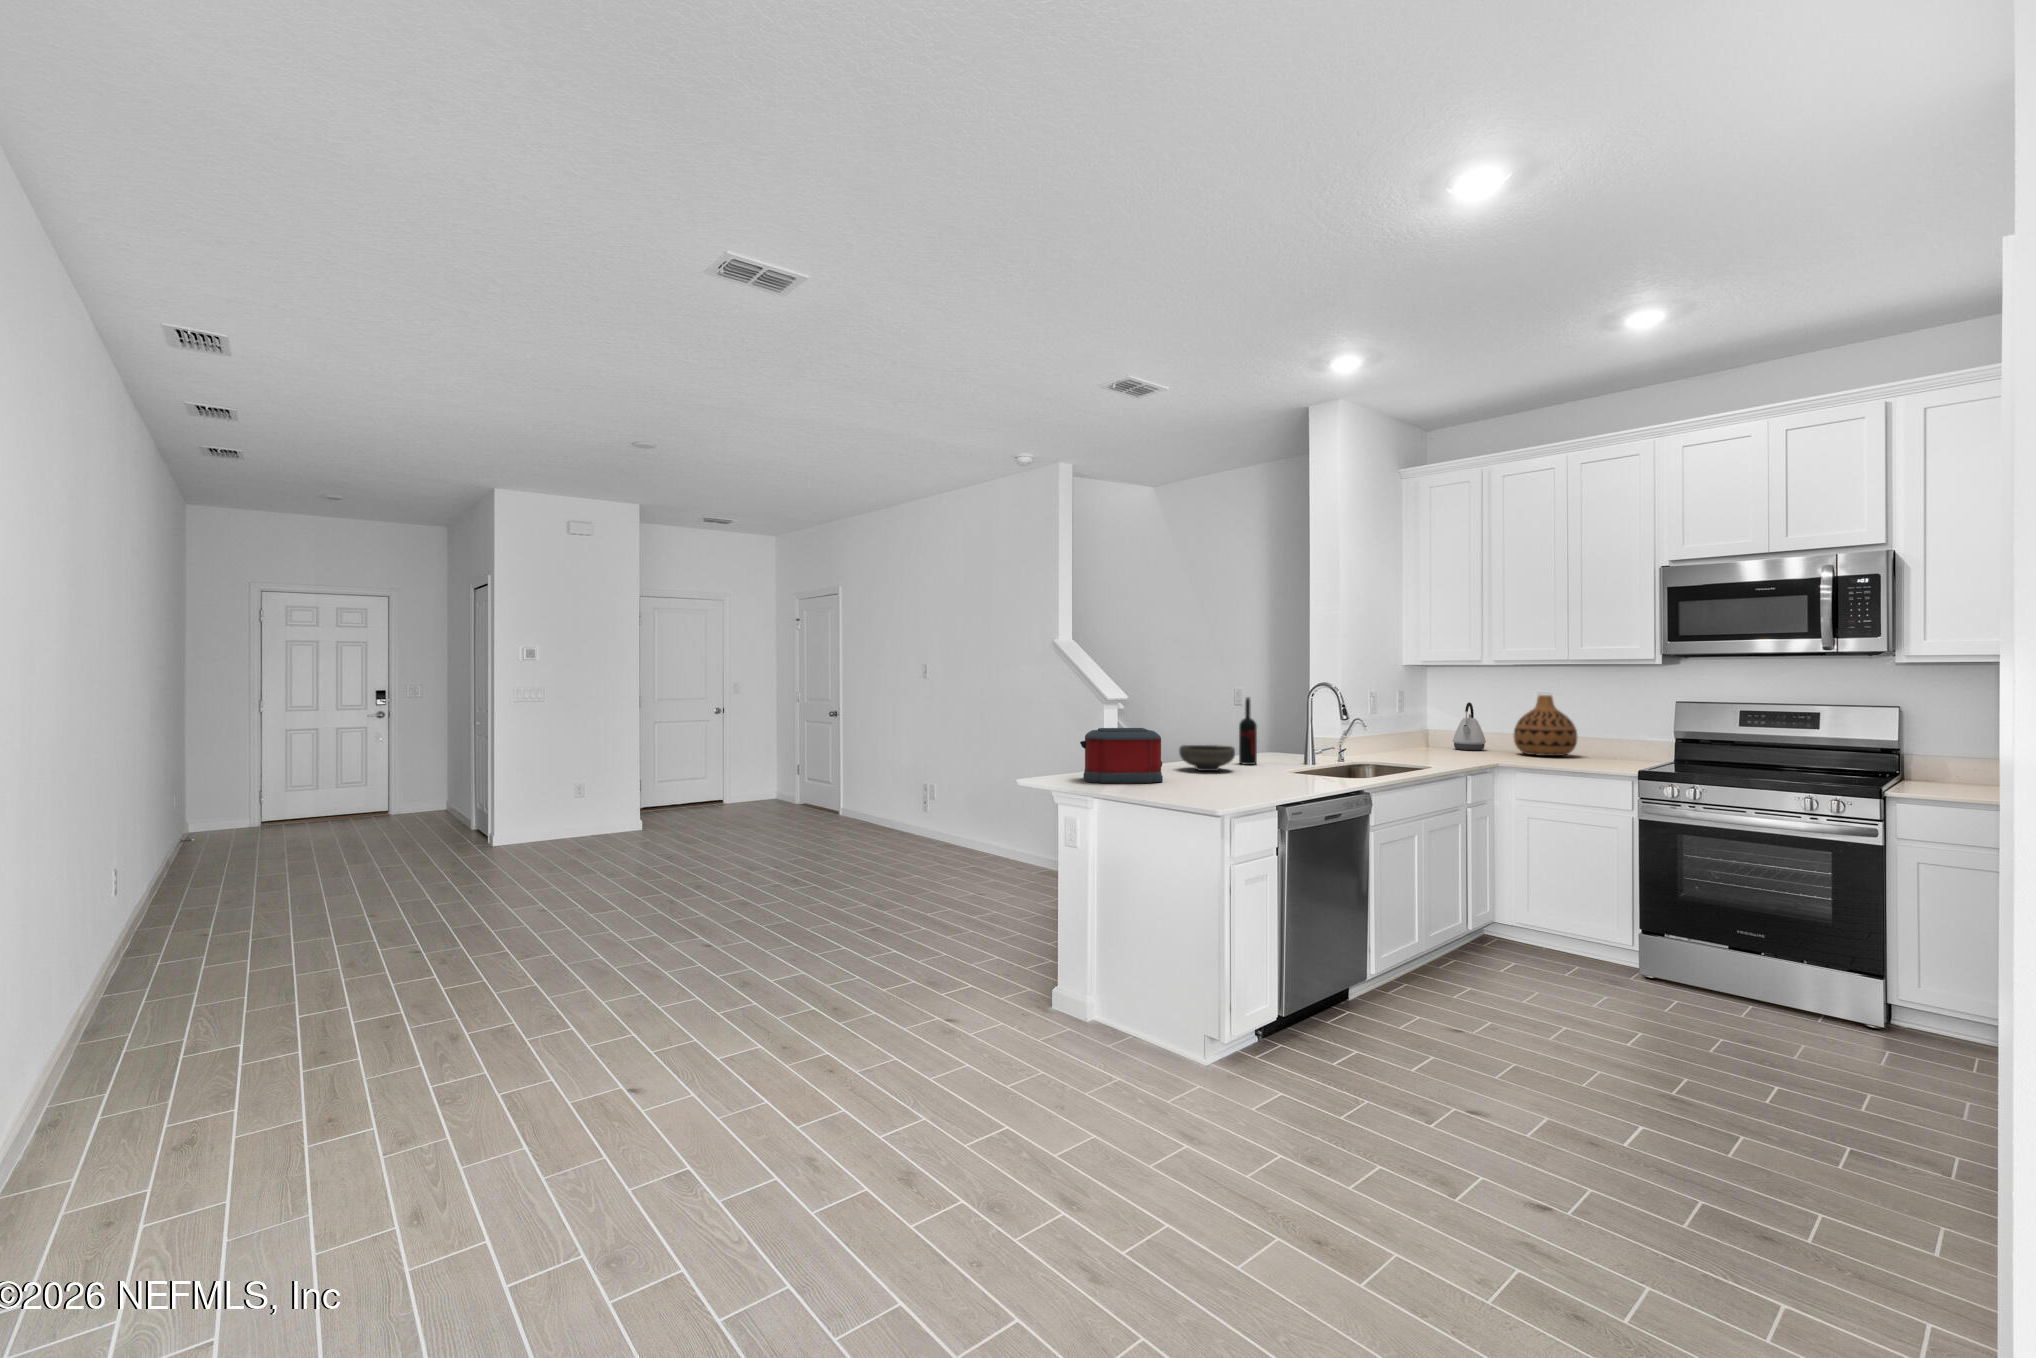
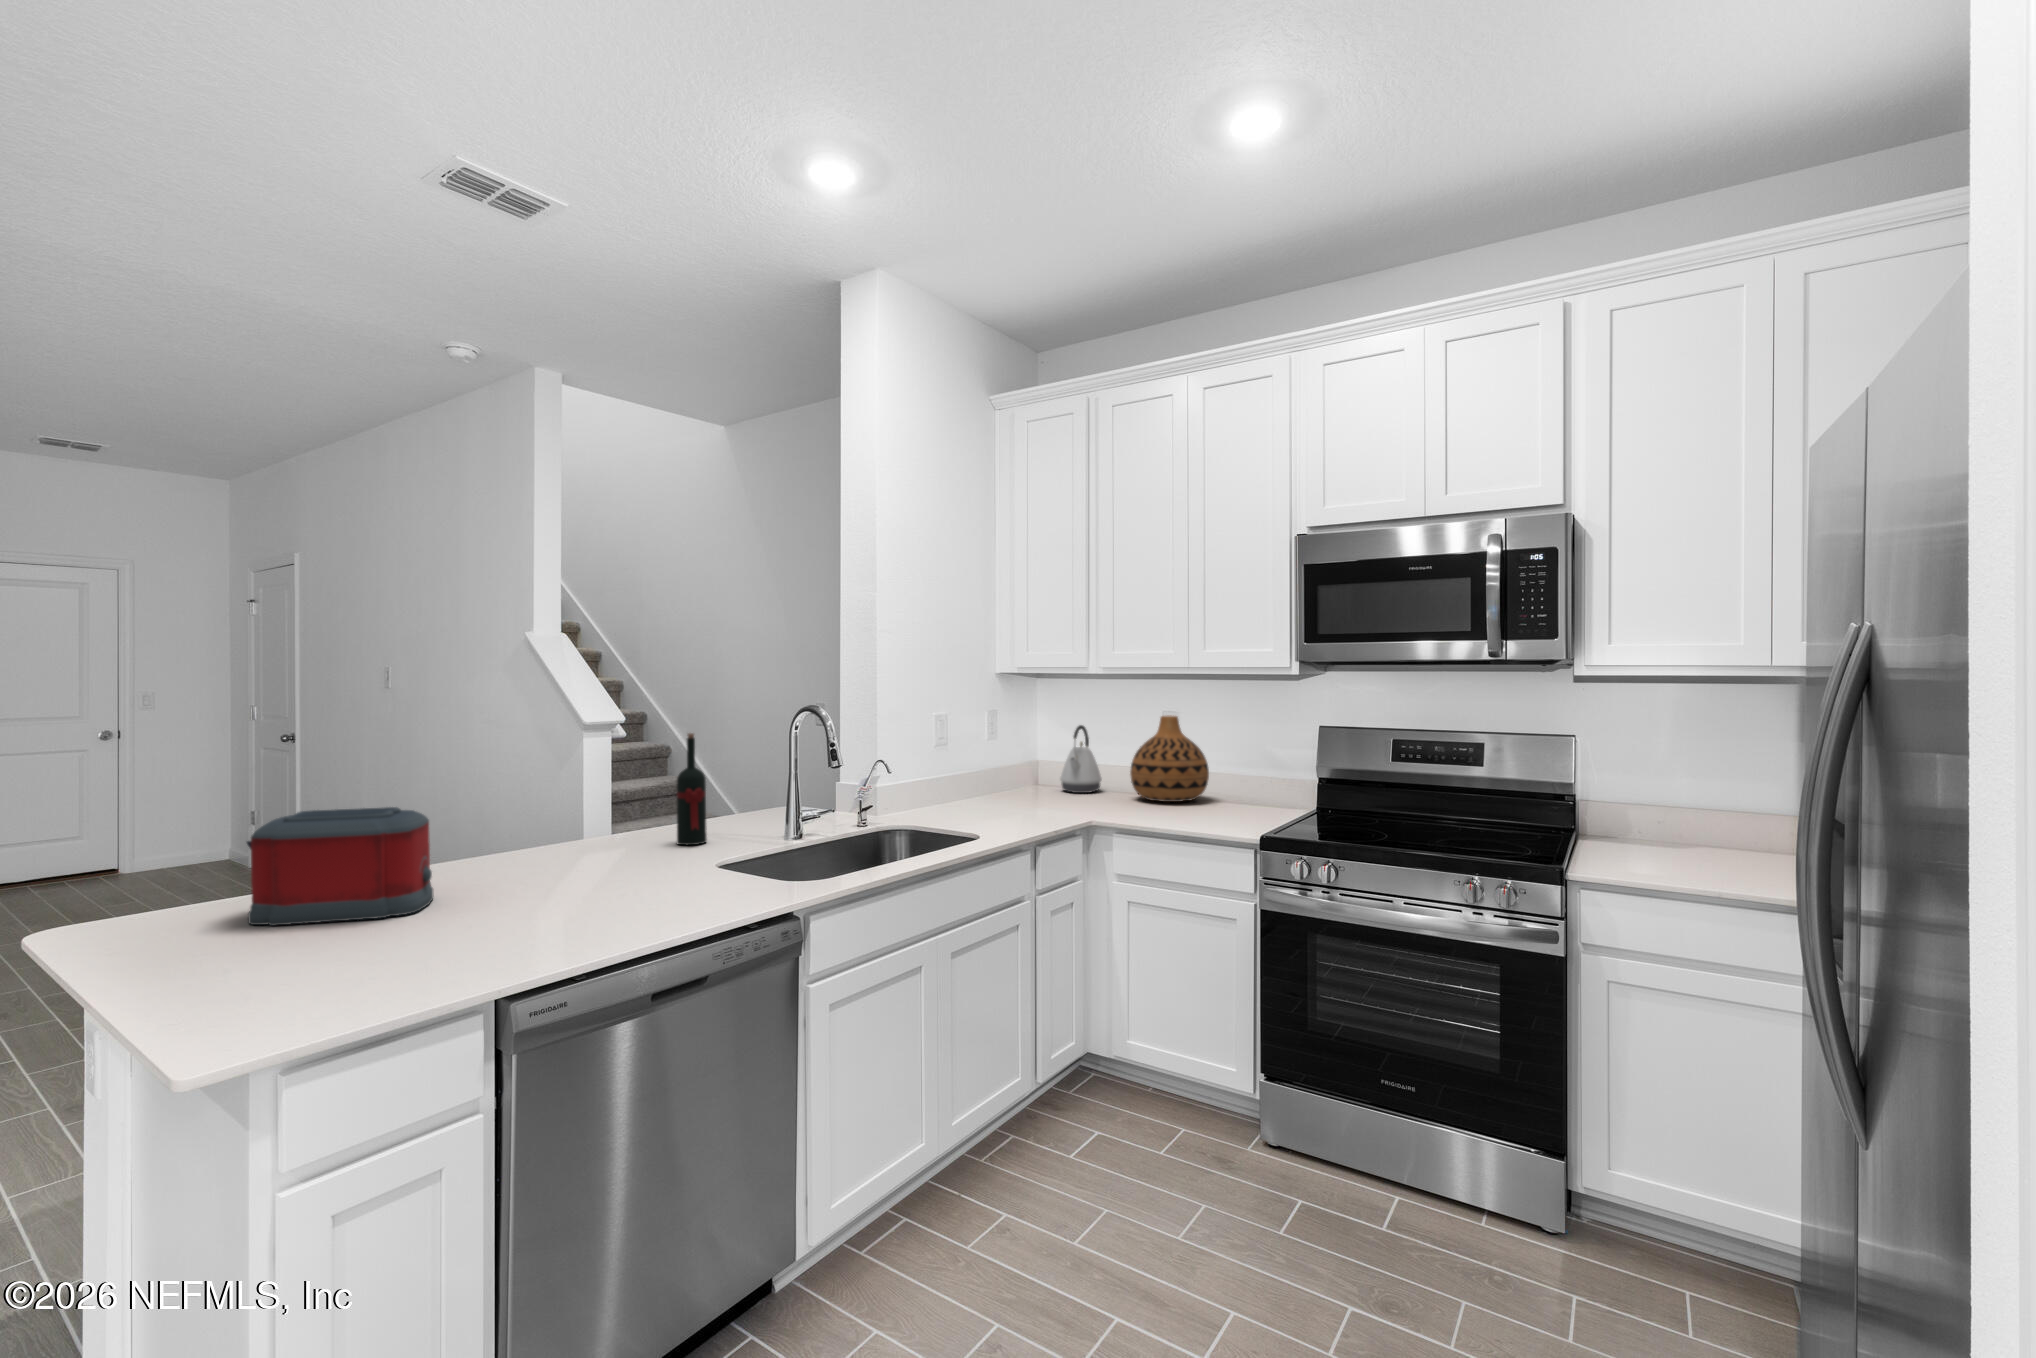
bowl: present [1179,745,1235,771] -> none [532,819,635,869]

